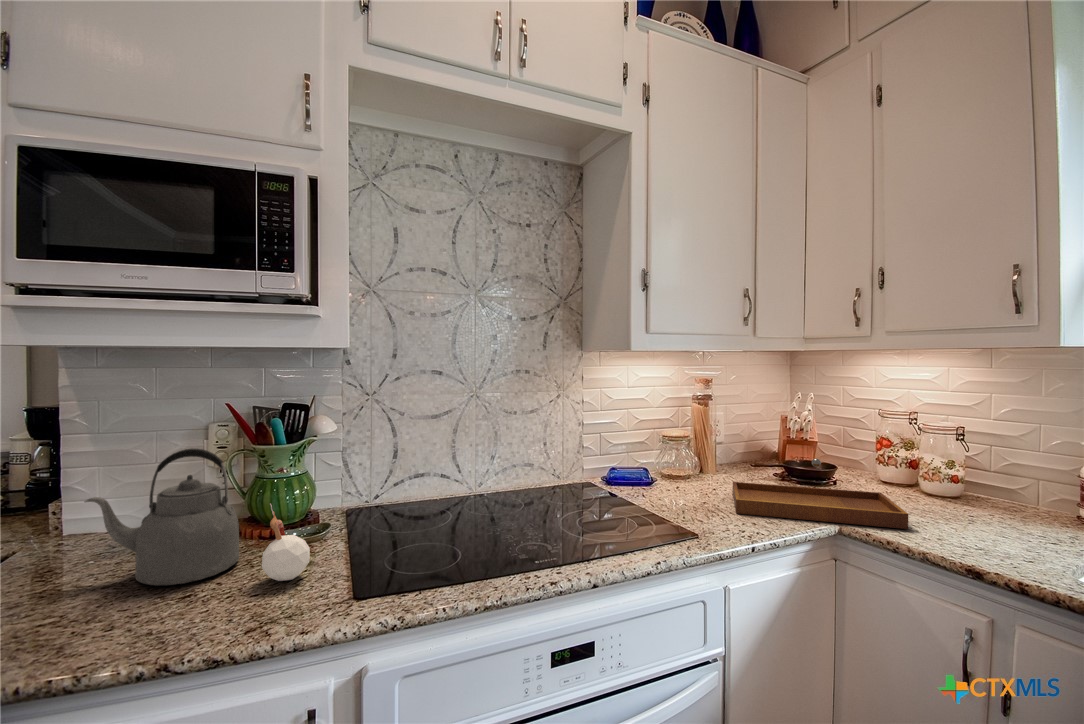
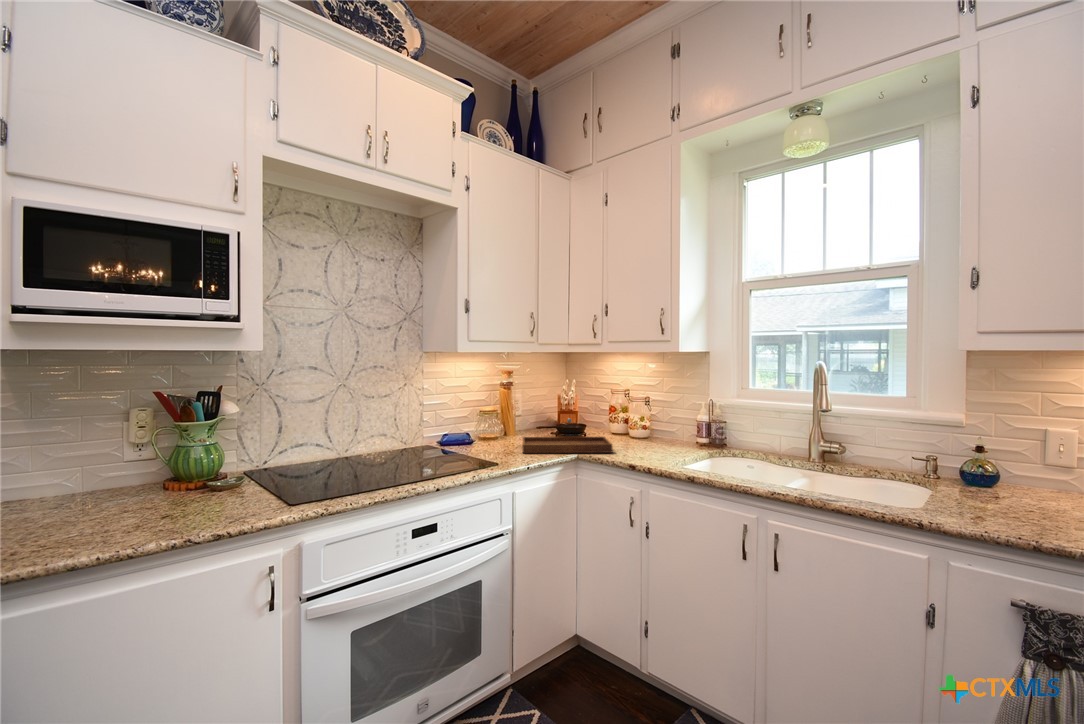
kettle: present [84,449,239,586] -> none [67,422,186,515]
candle: present [262,503,310,581] -> none [217,455,250,505]

